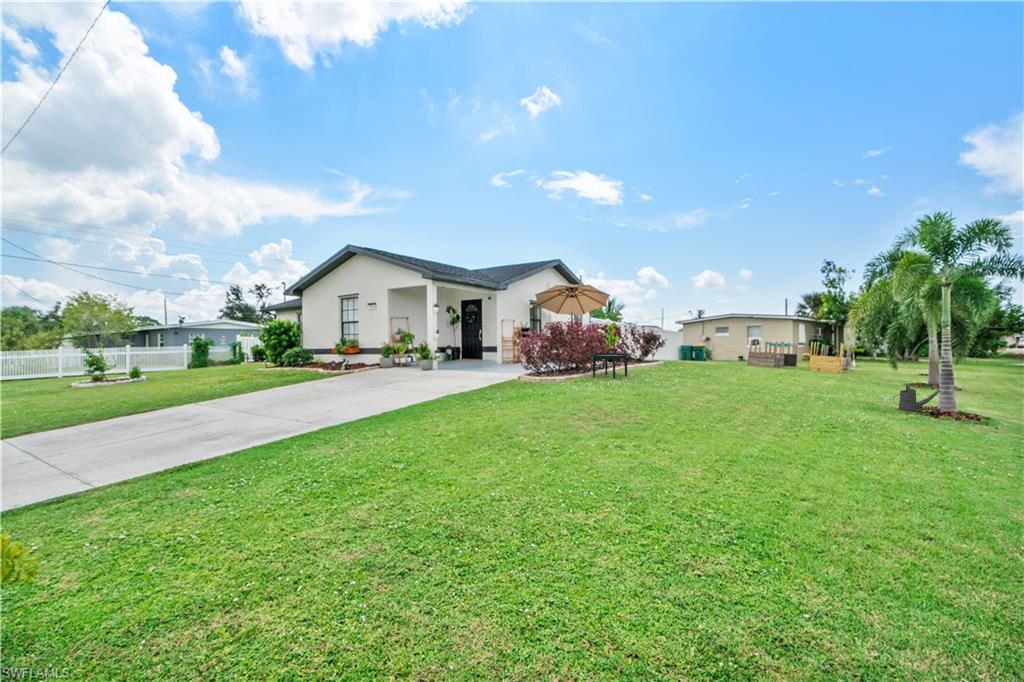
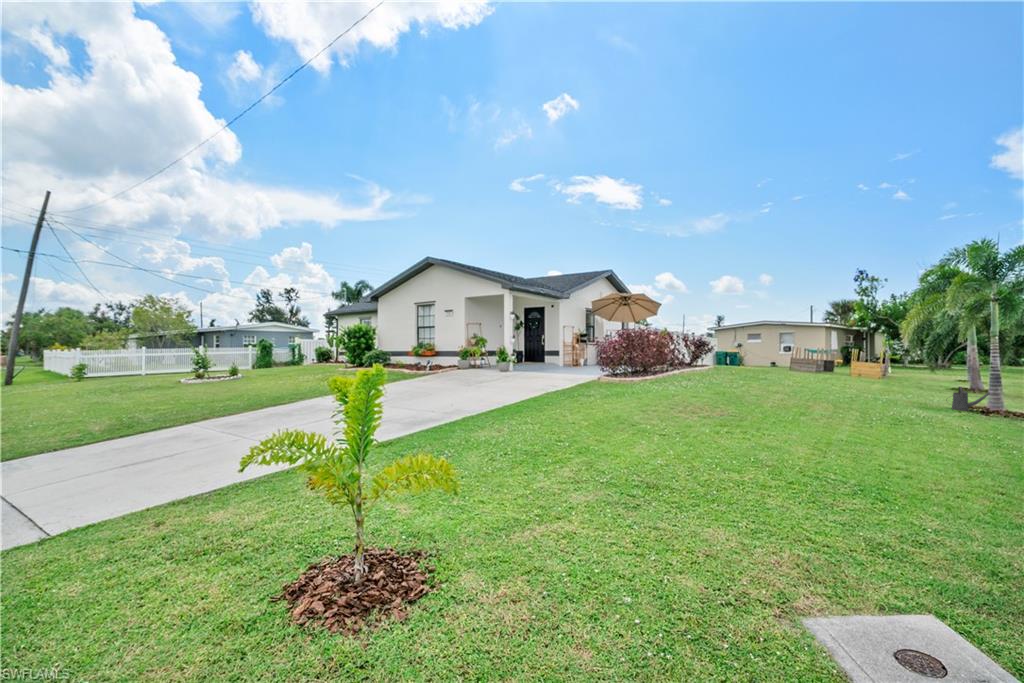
round table: present [591,353,629,378] -> none [659,358,695,380]

